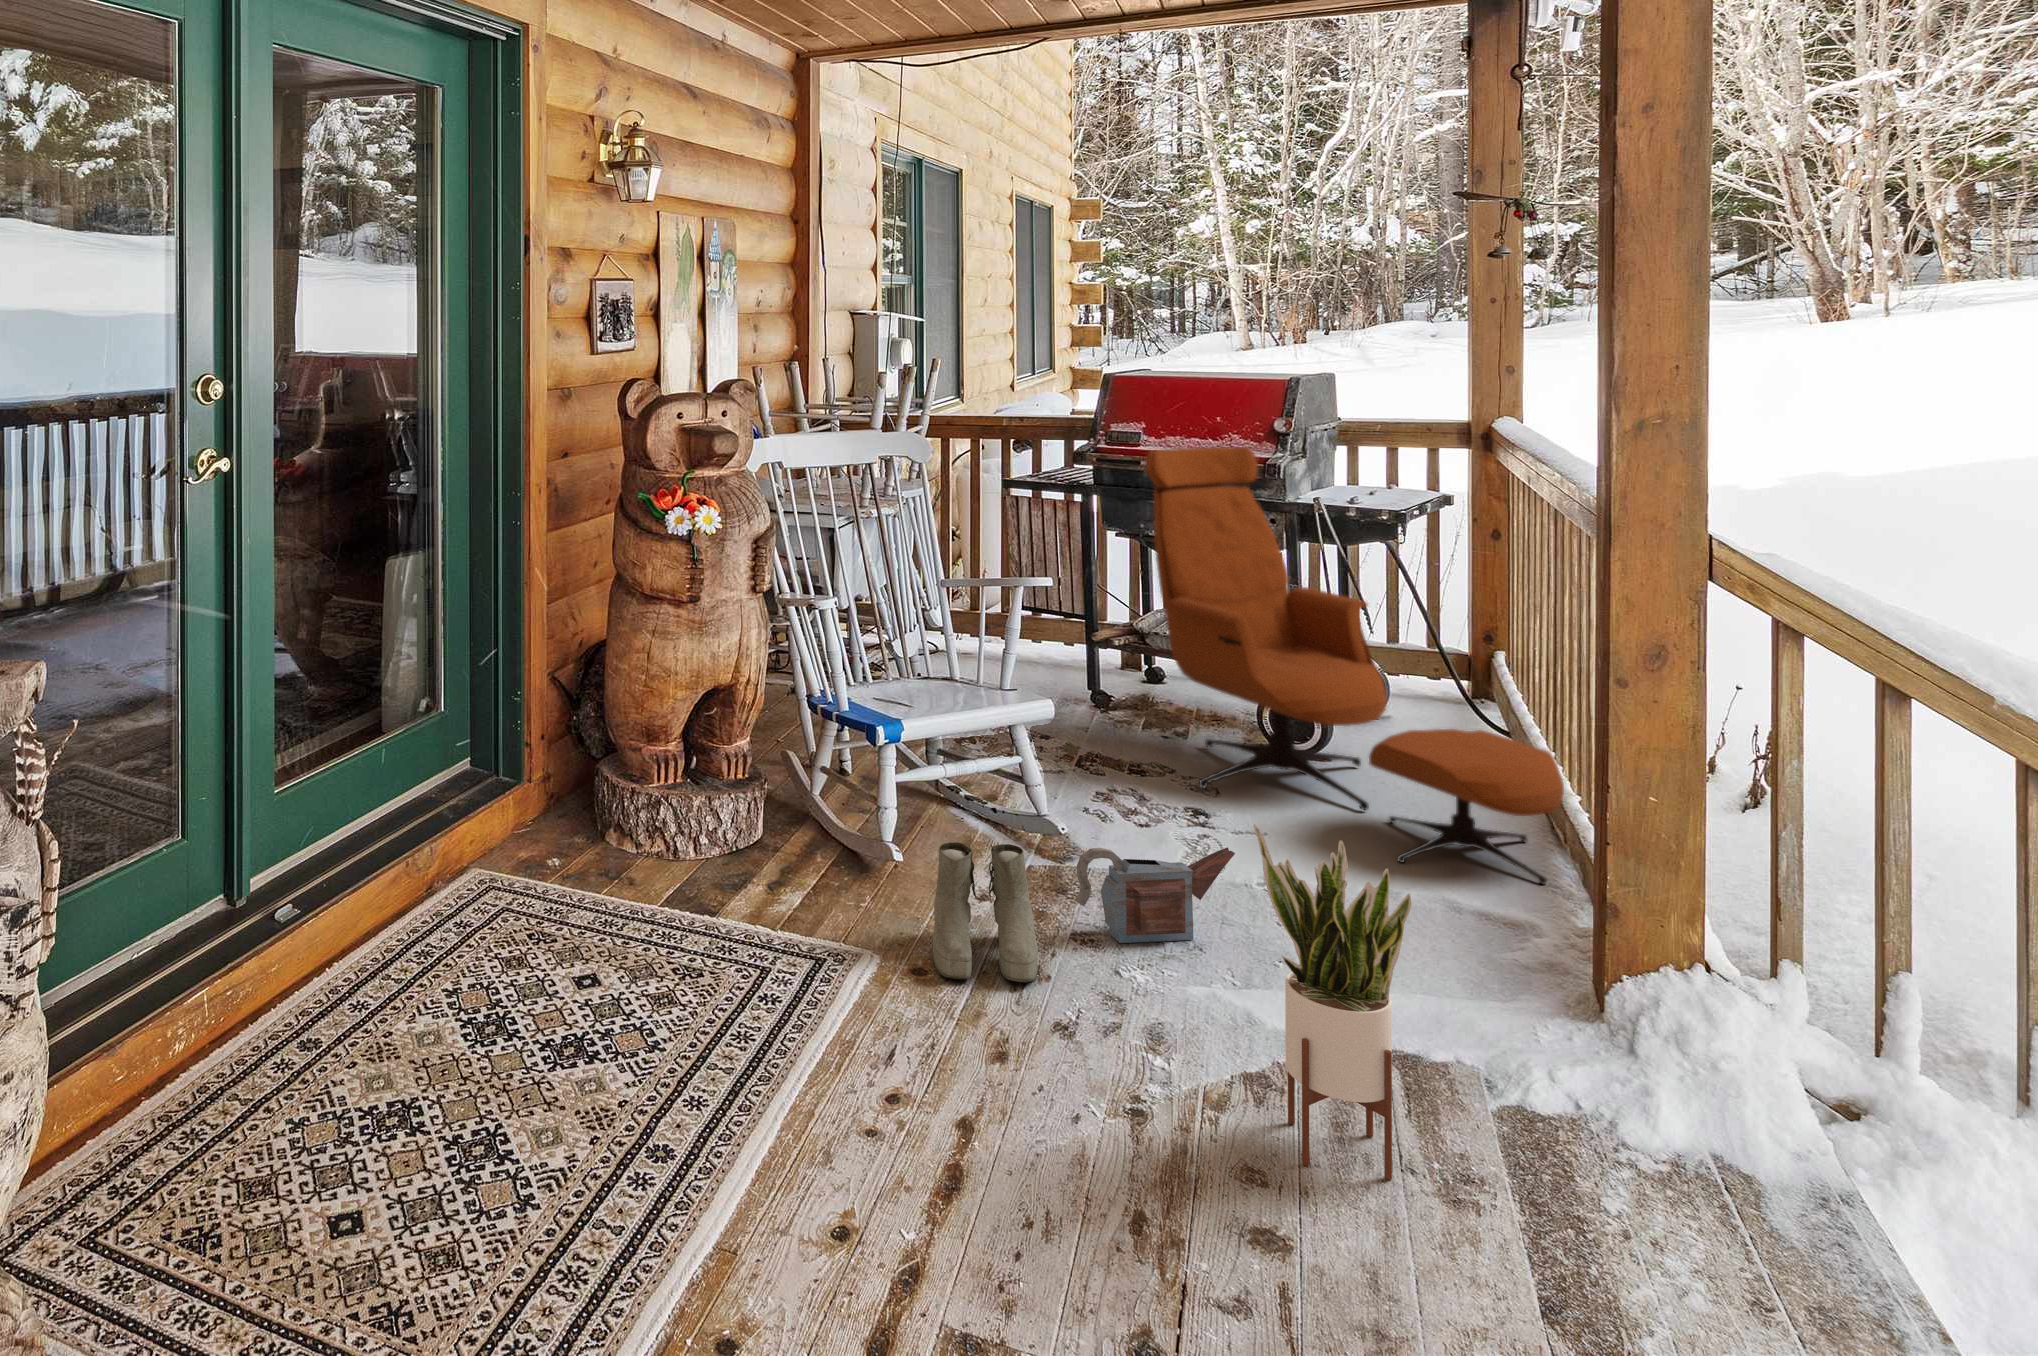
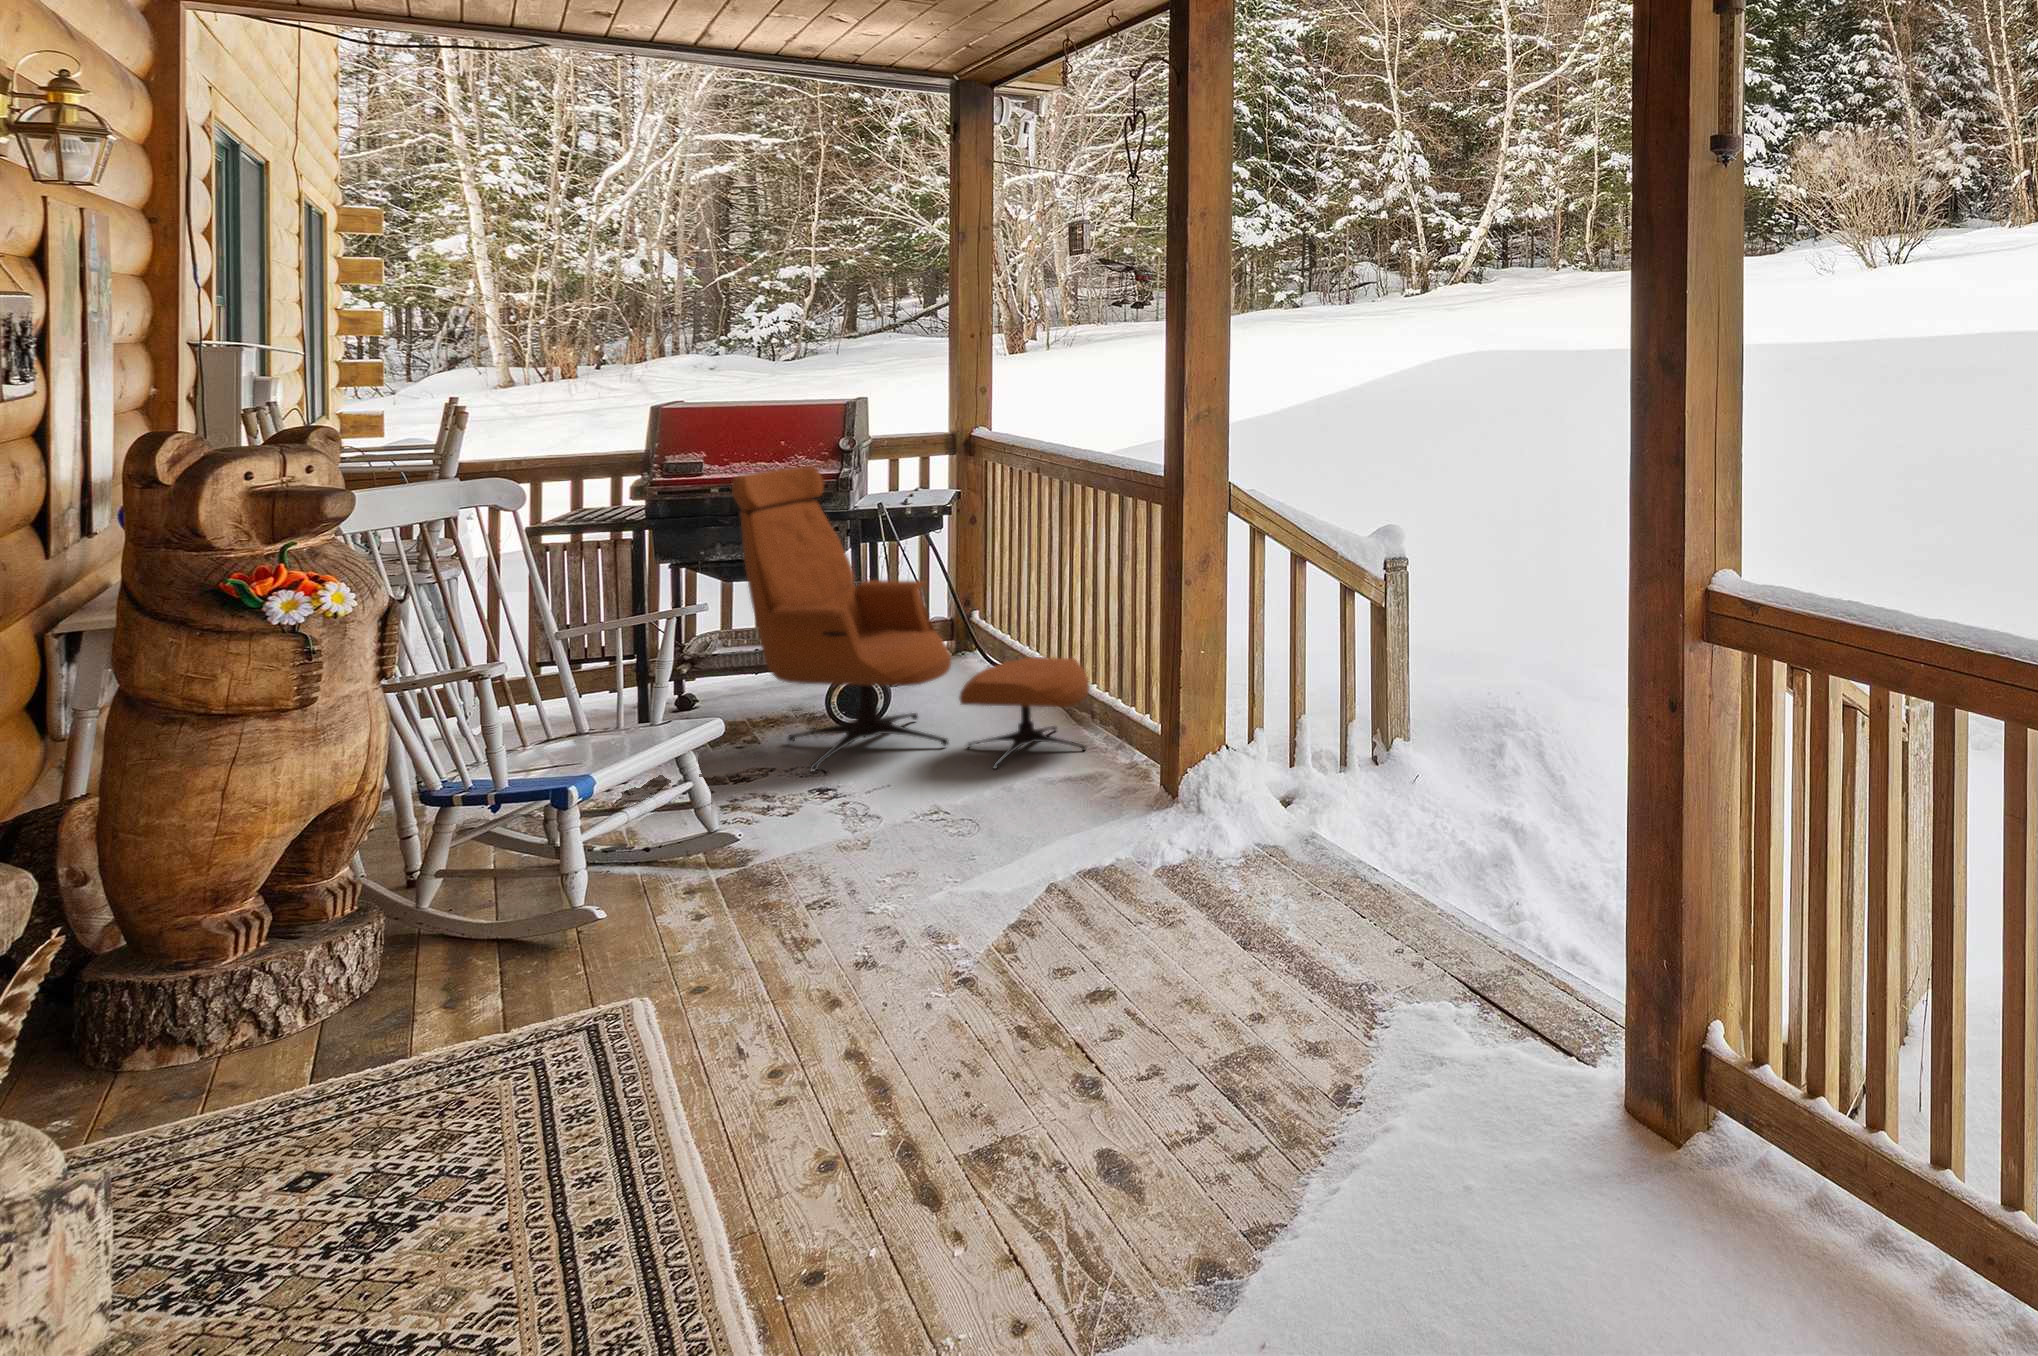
potted plant: present [1253,824,1411,1180] -> none [1036,712,1138,952]
boots: present [933,842,1038,983] -> none [688,838,810,979]
watering can: present [1075,847,1235,943] -> none [812,783,928,894]

